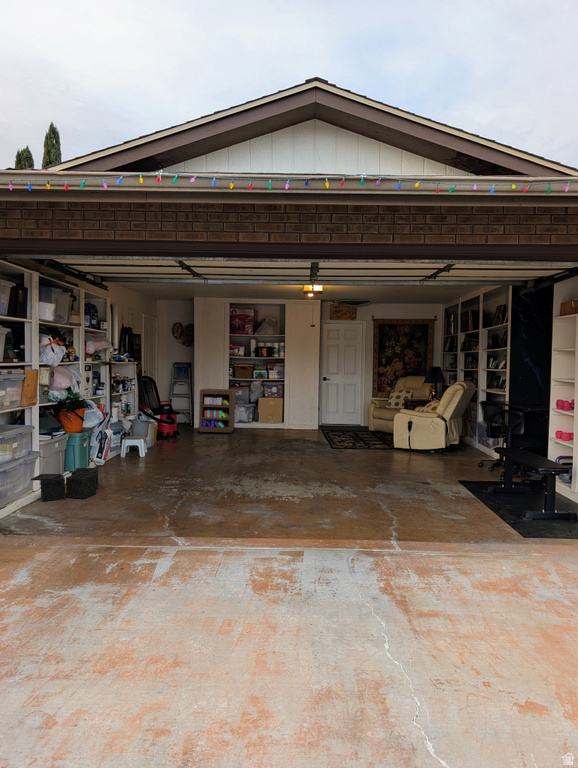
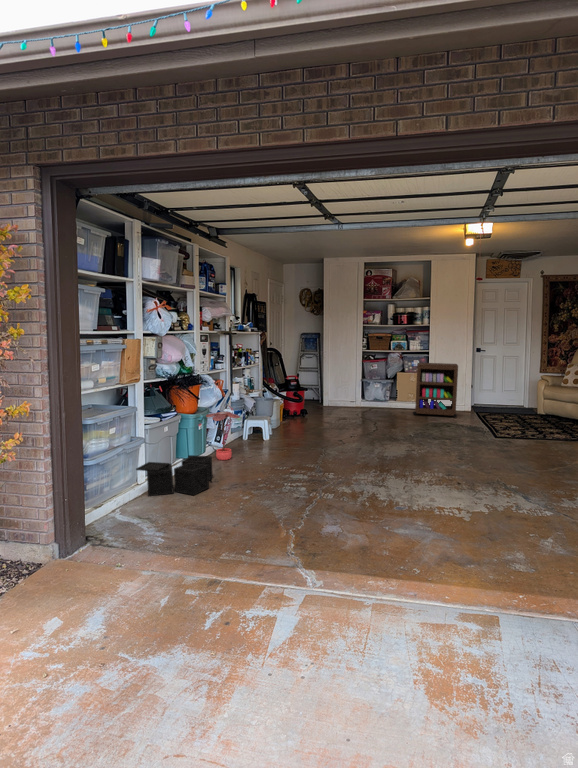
storage cabinet: present [197,389,235,434] -> present [413,363,458,418]
potted plant: none [89,431,122,473] -> present [206,411,240,460]

